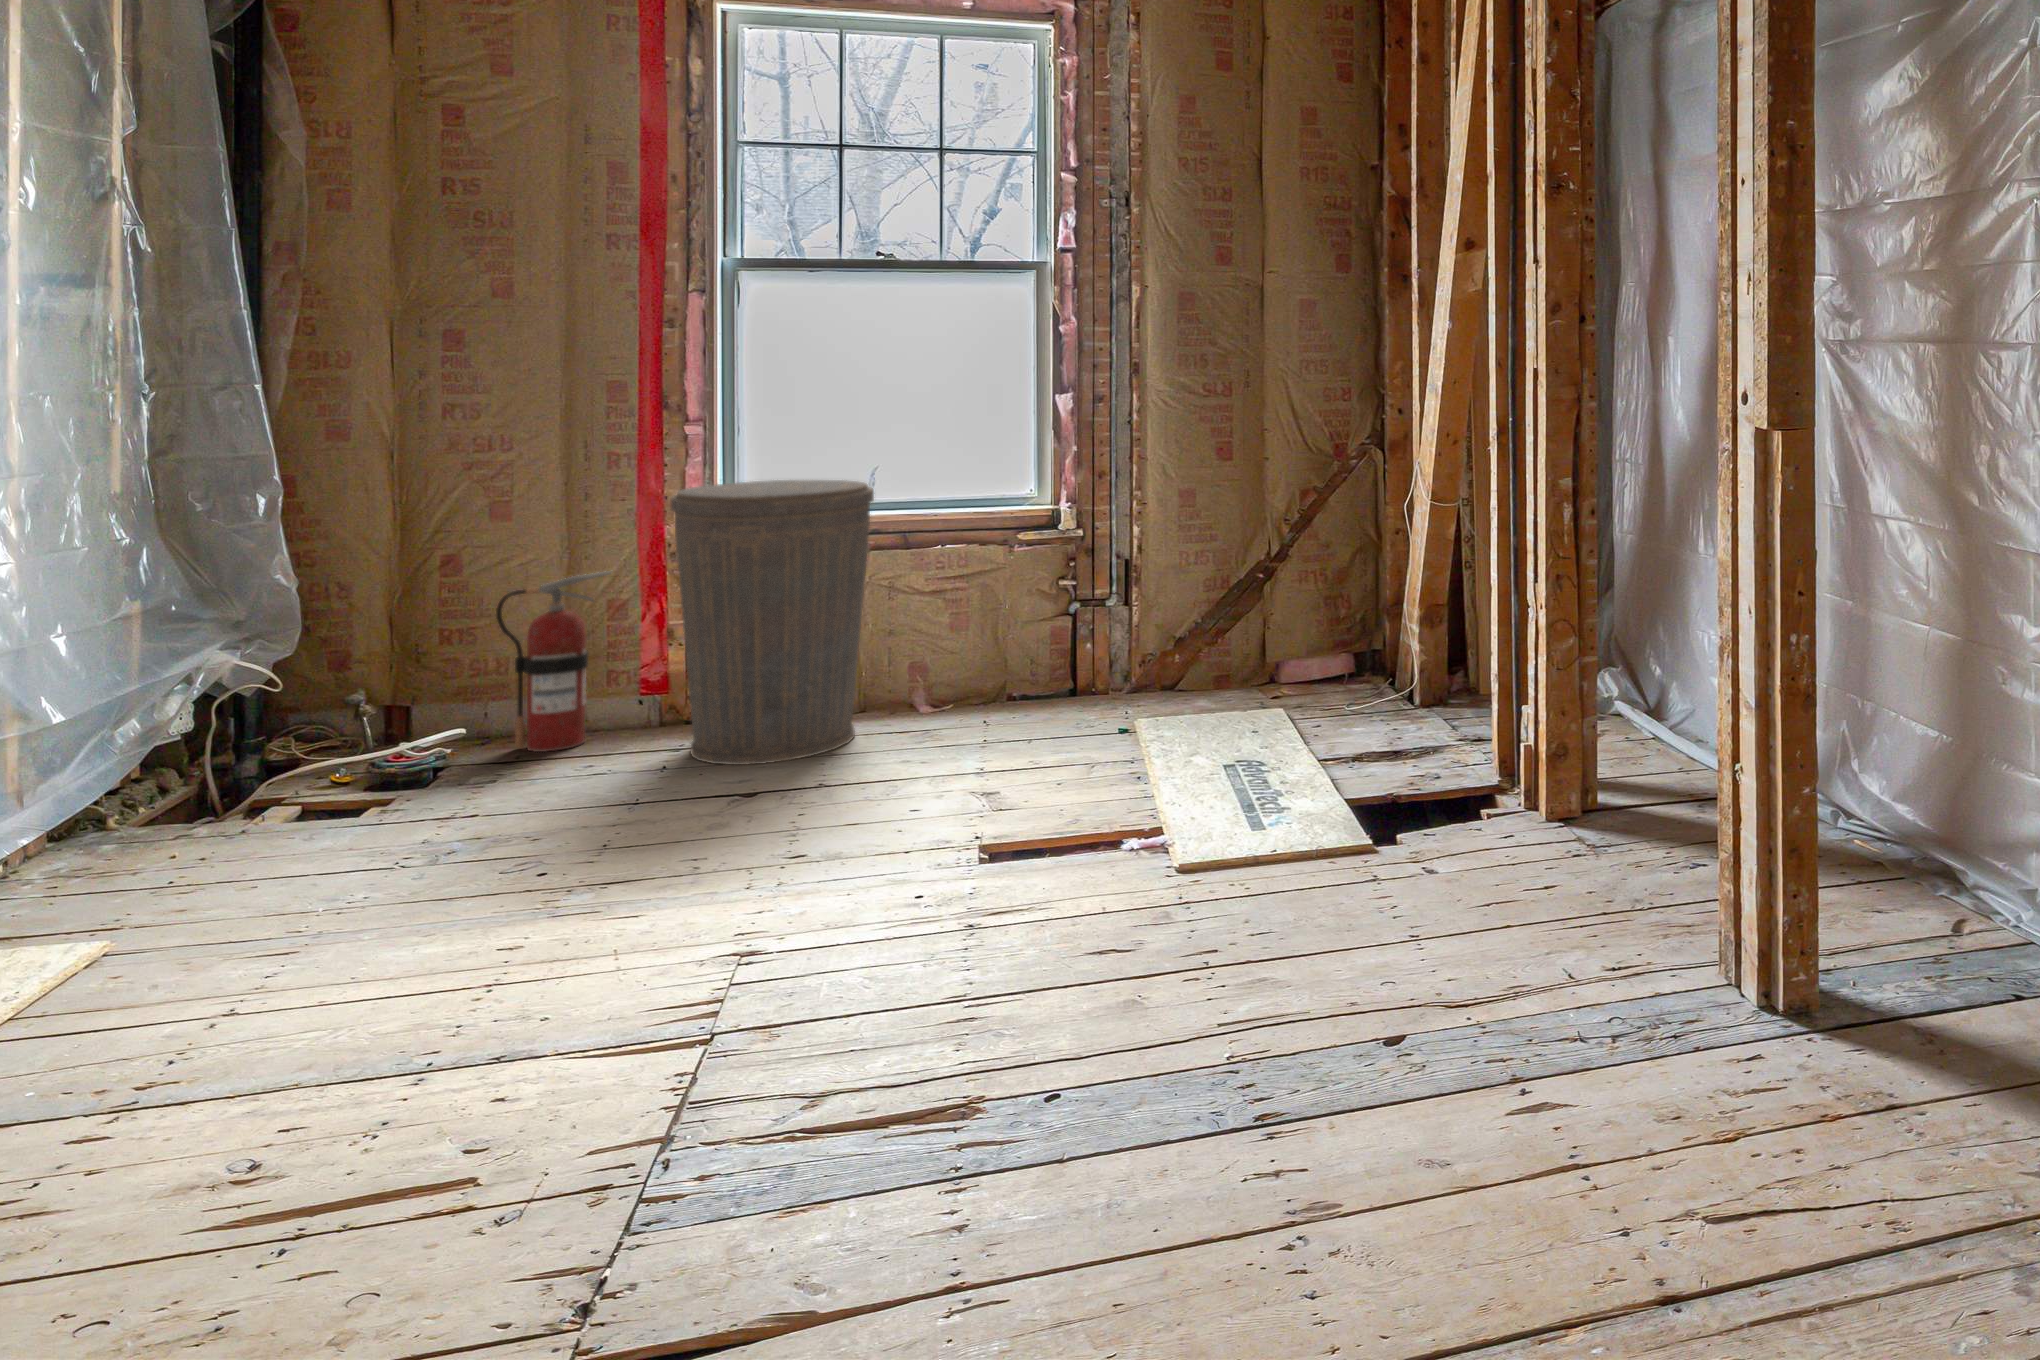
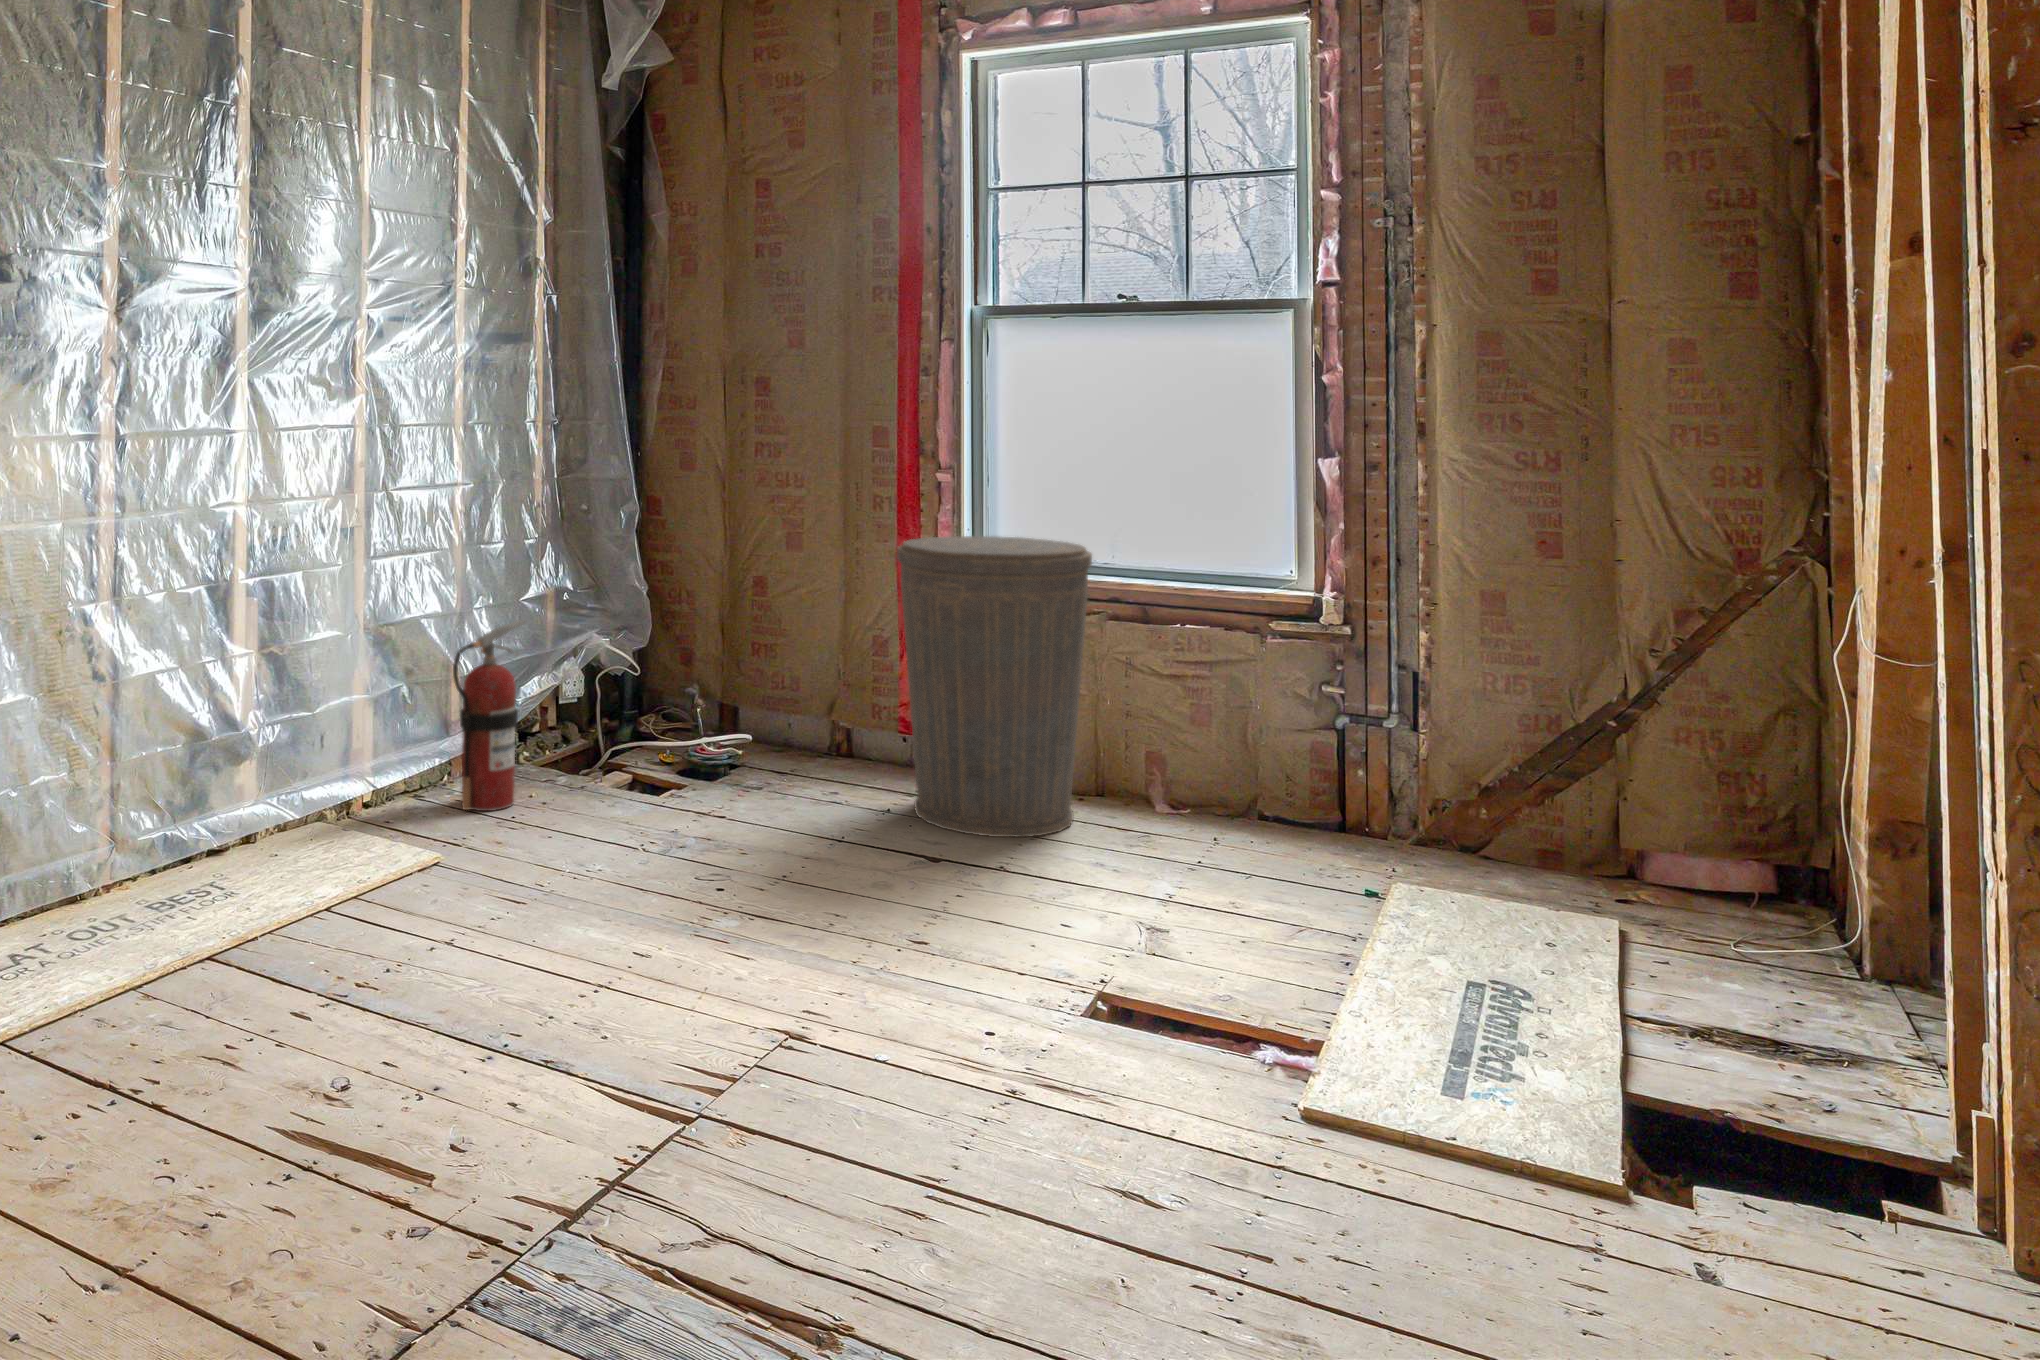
fire extinguisher: present [496,571,612,752] -> present [453,620,525,811]

